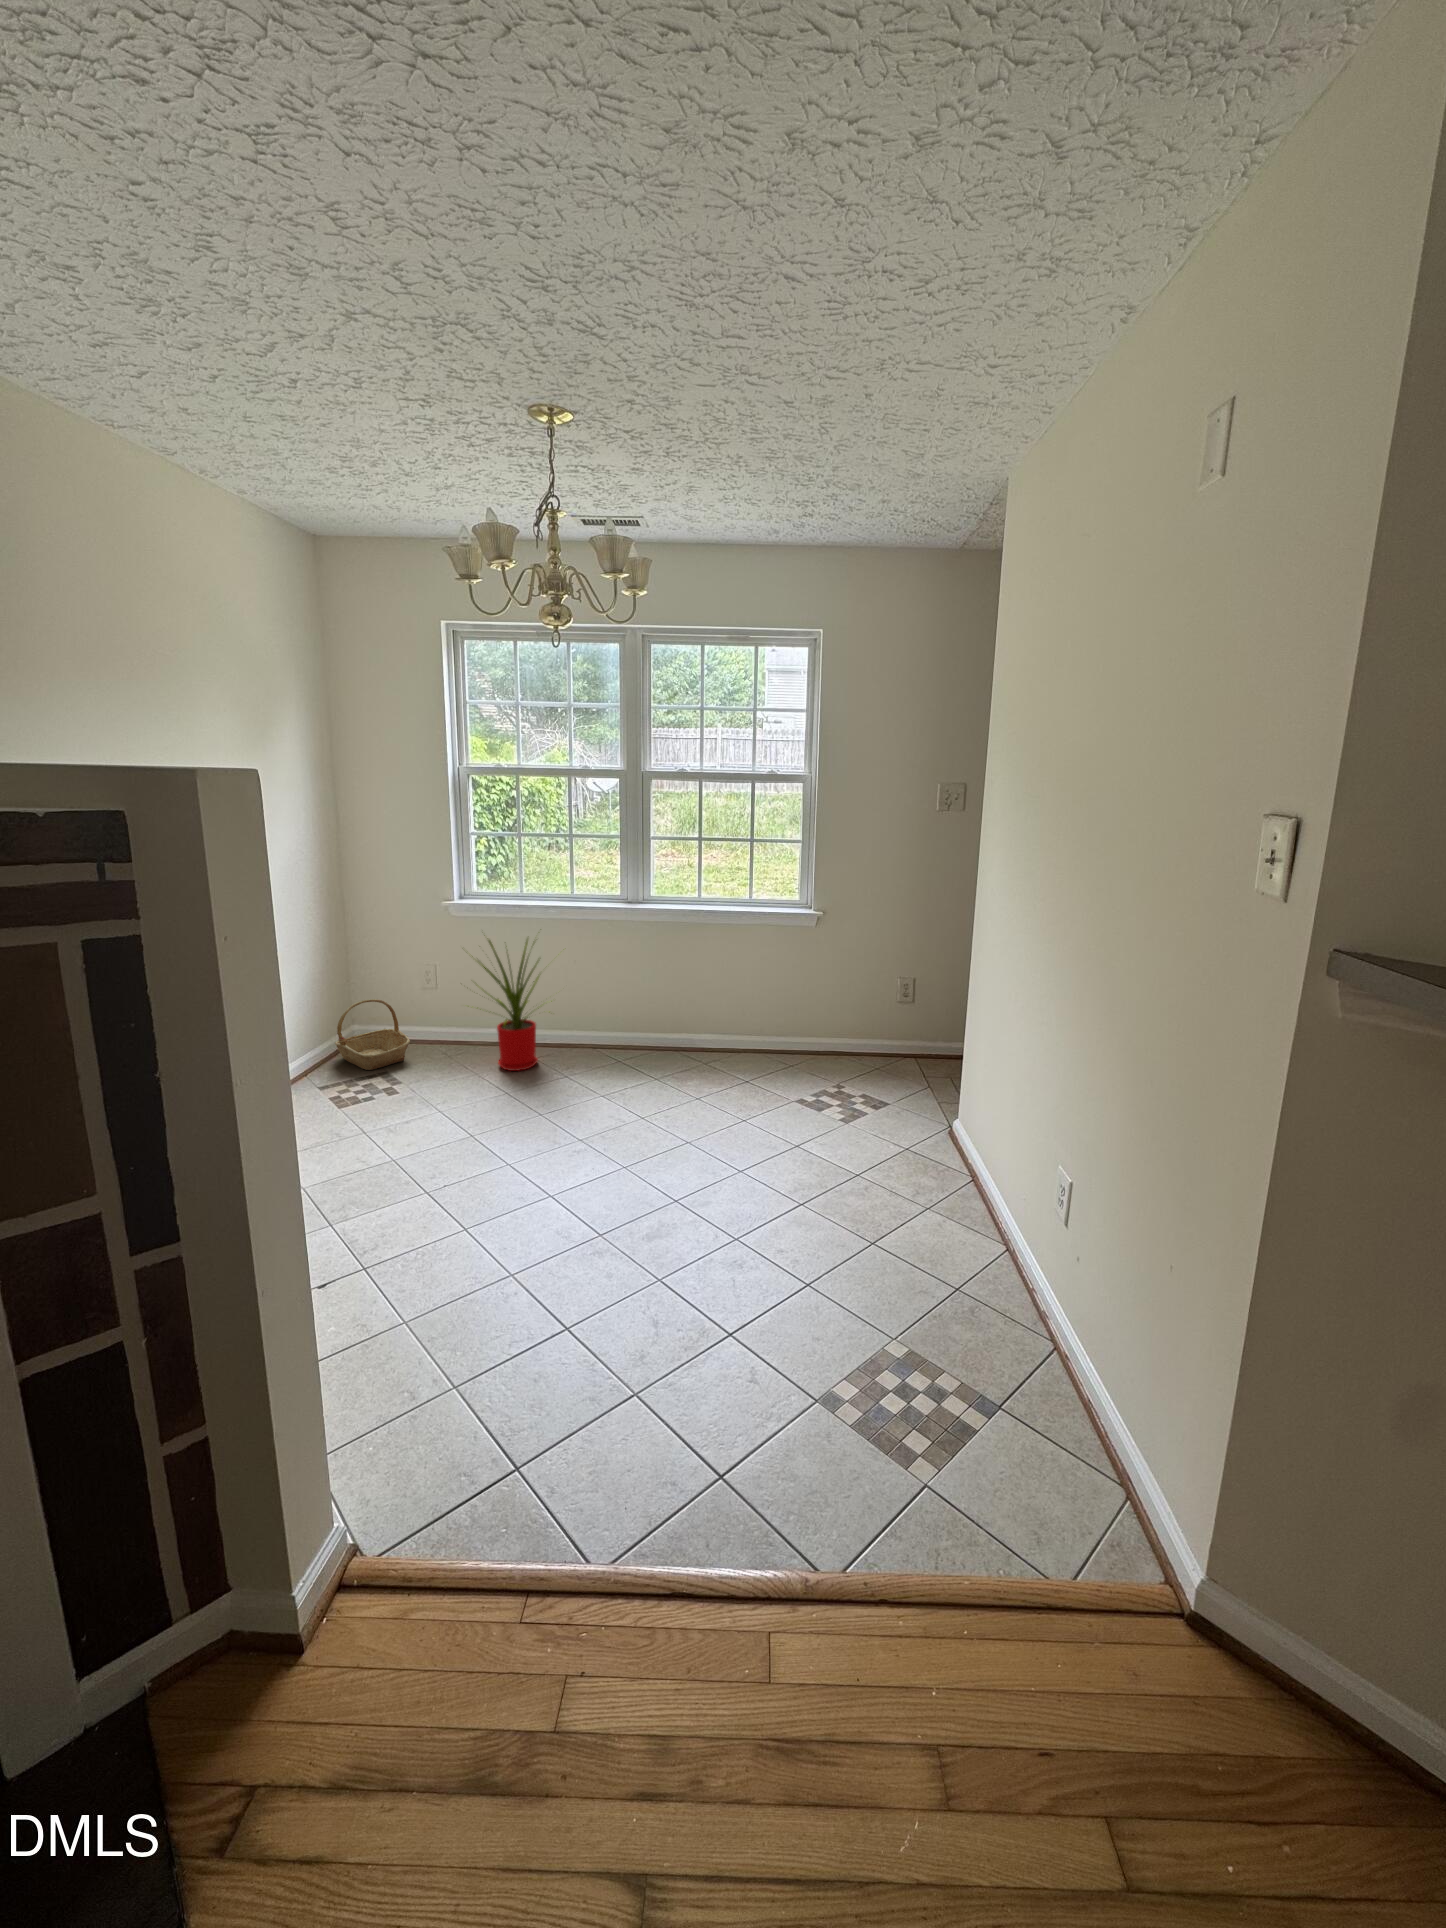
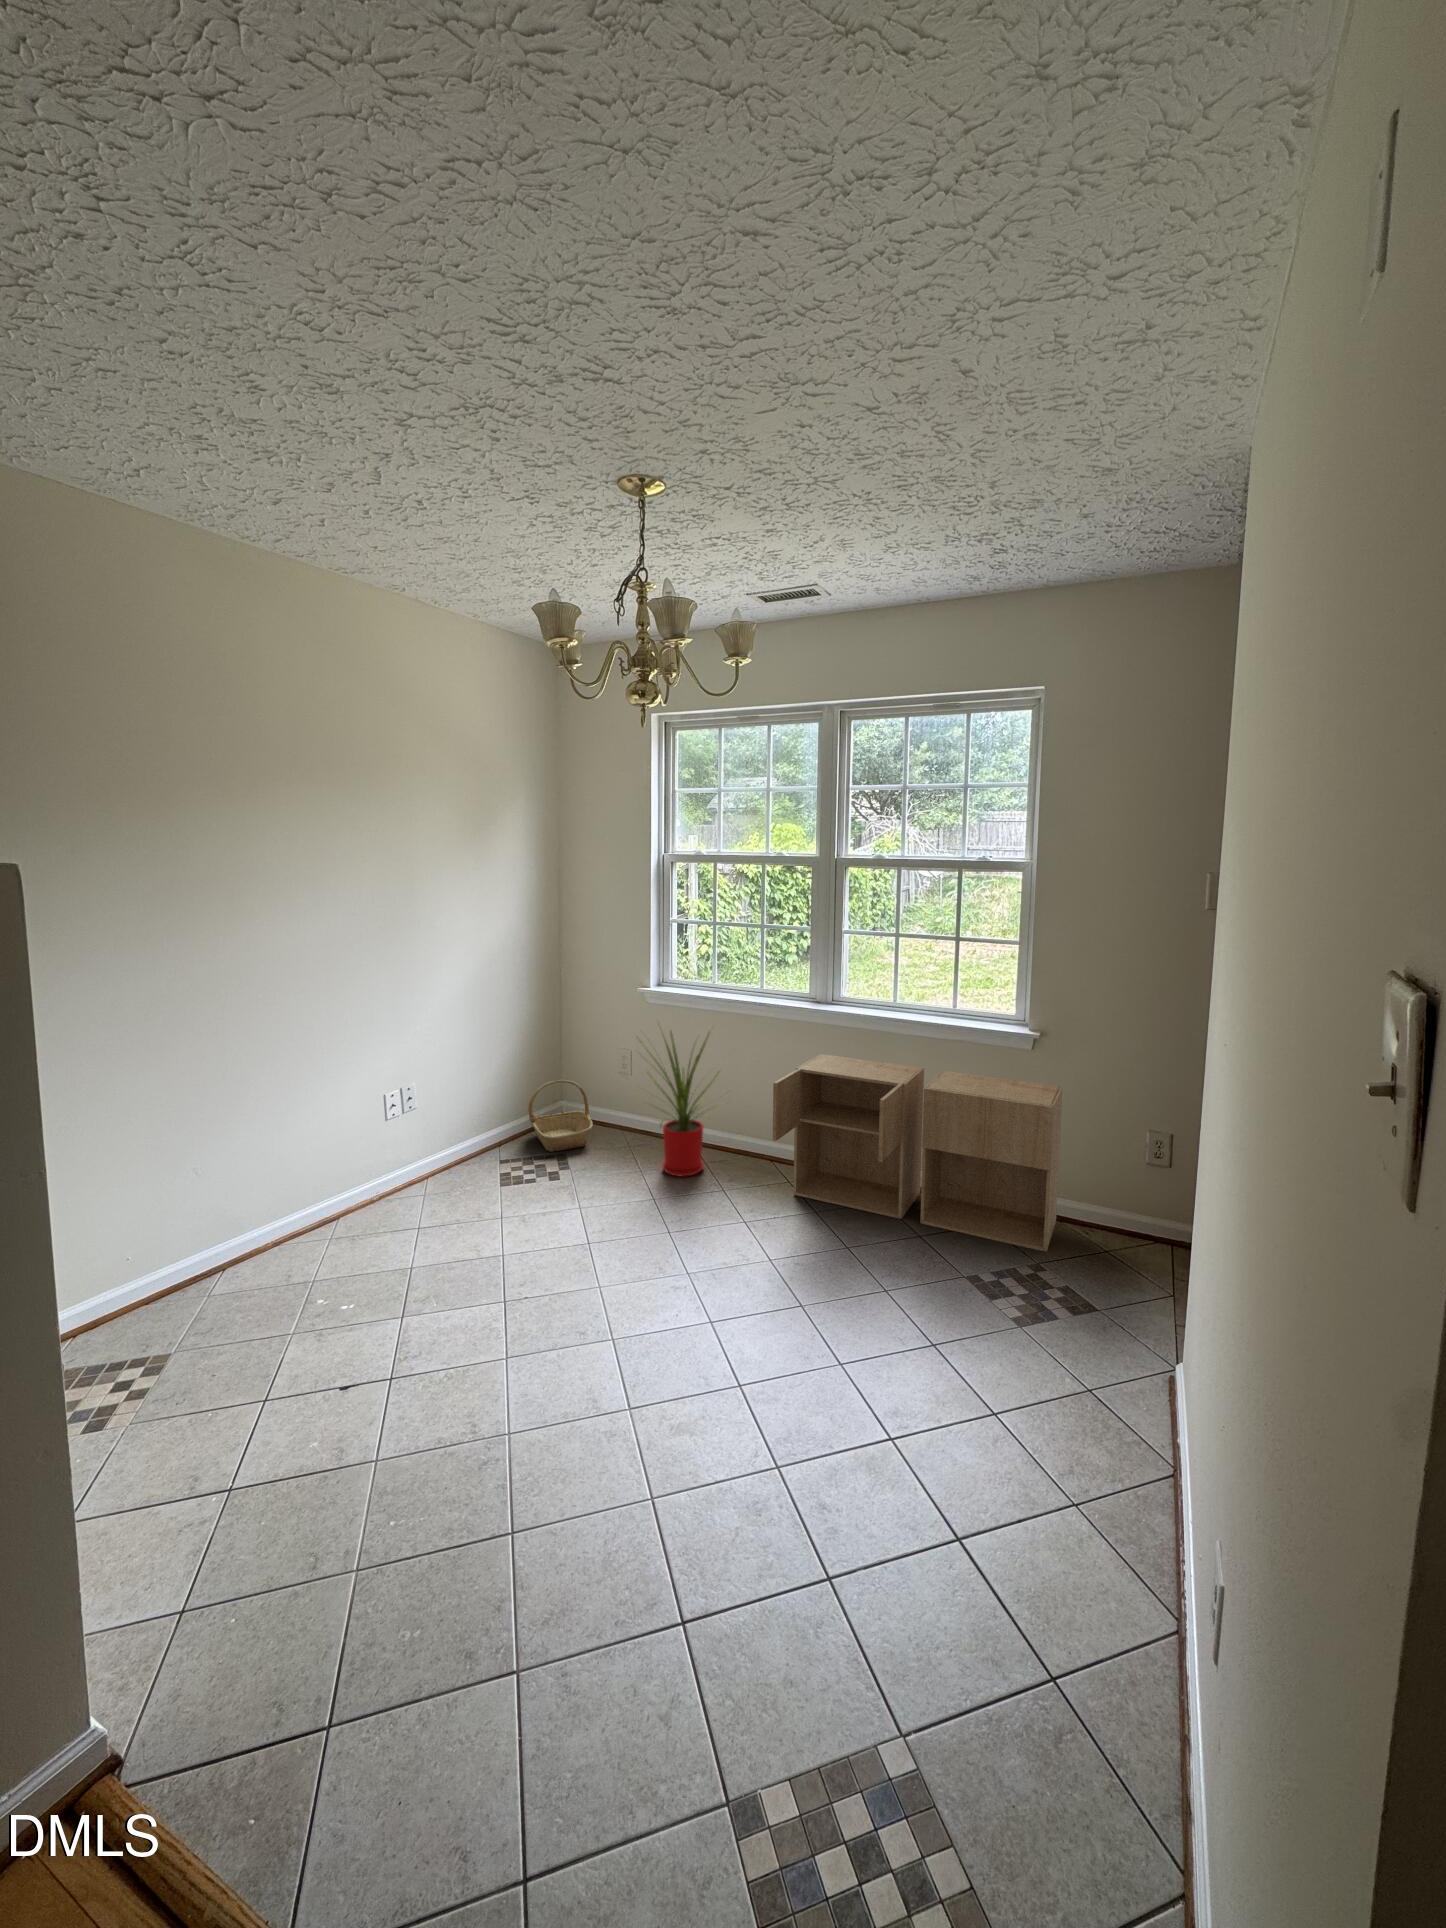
storage cabinet: none [622,947,842,1075] -> present [773,1054,1063,1252]

